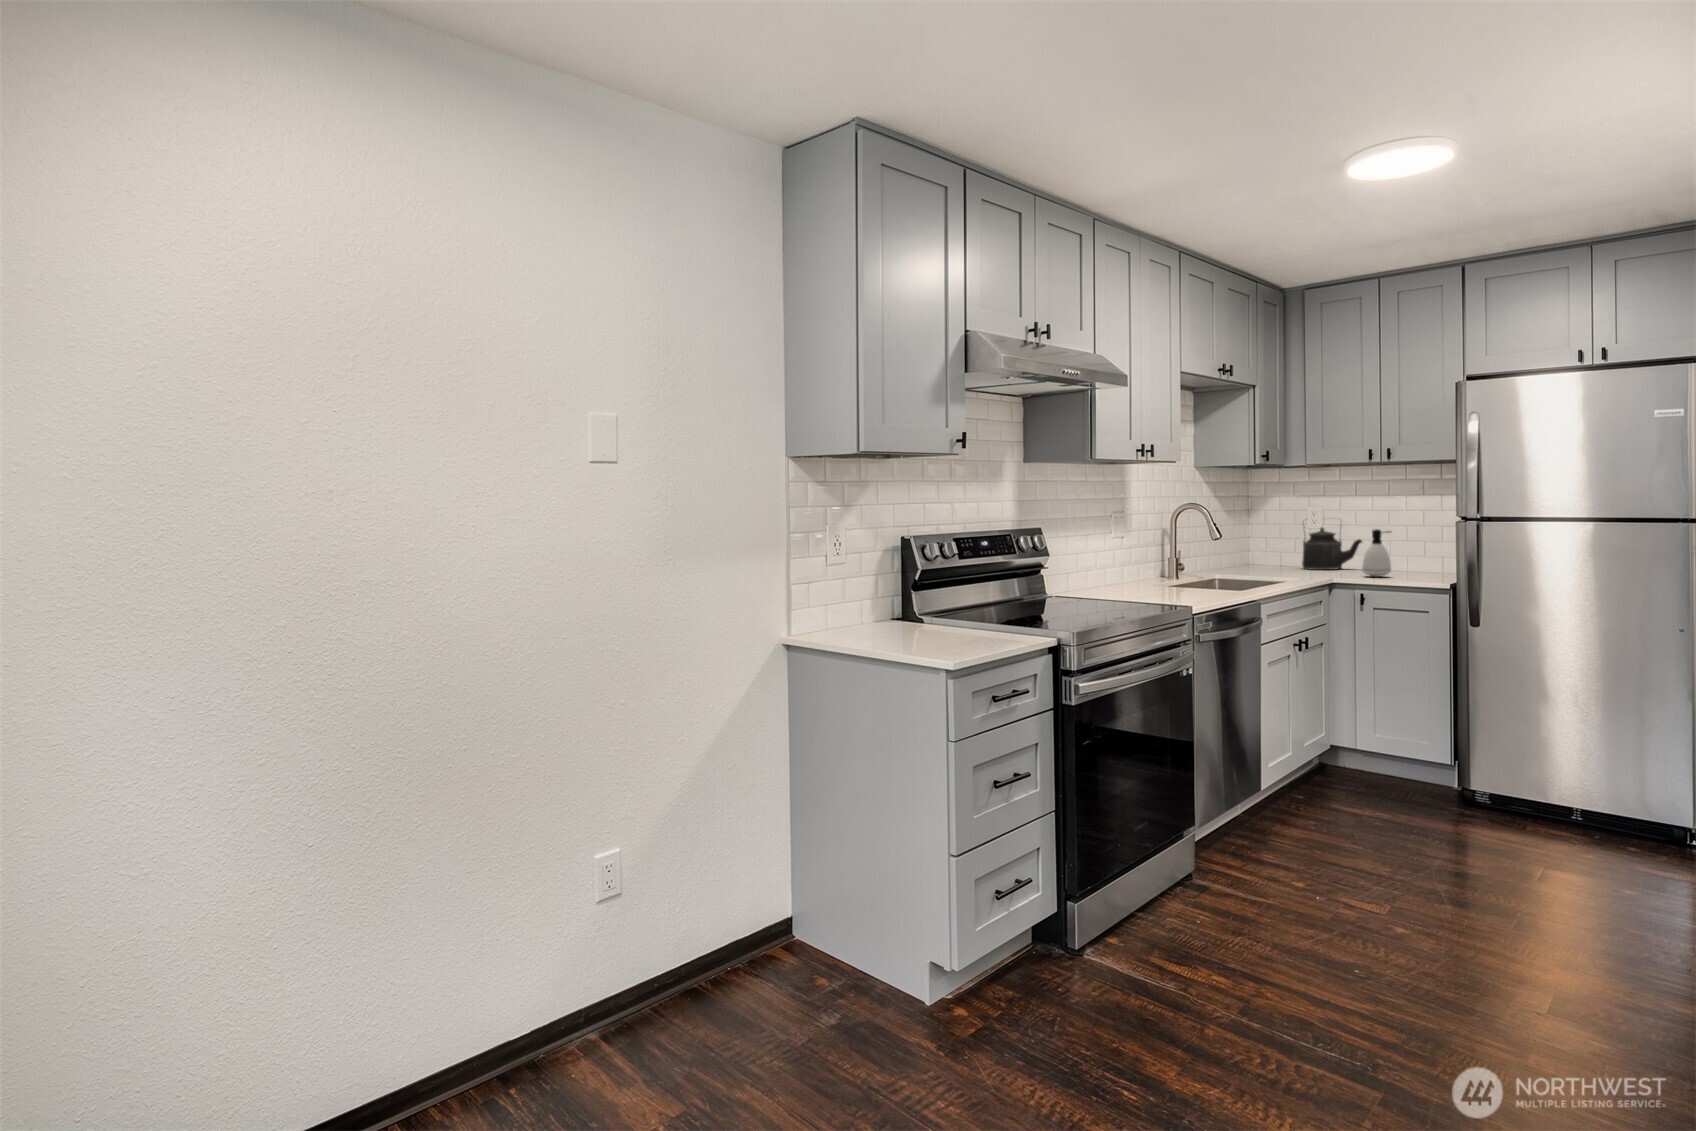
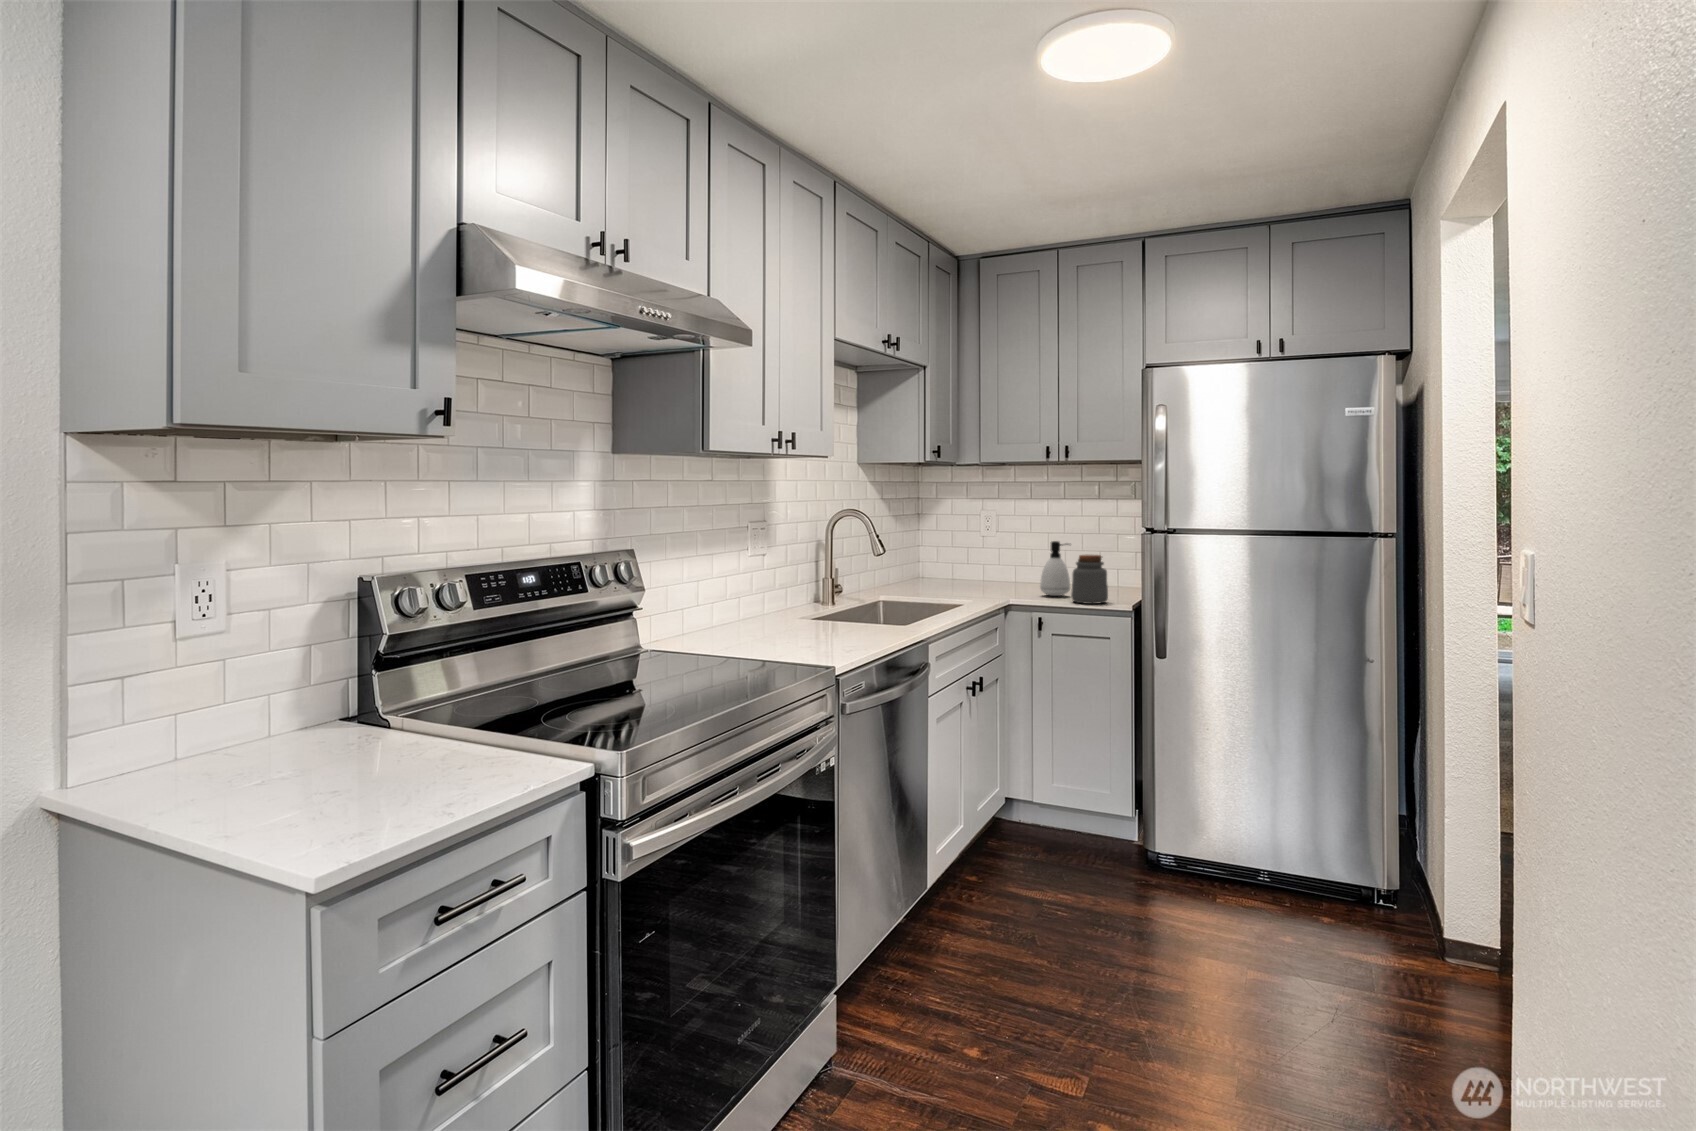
kettle: present [1302,527,1362,570] -> none [976,525,1039,584]
jar: none [1391,540,1427,581] -> present [1071,555,1108,604]

